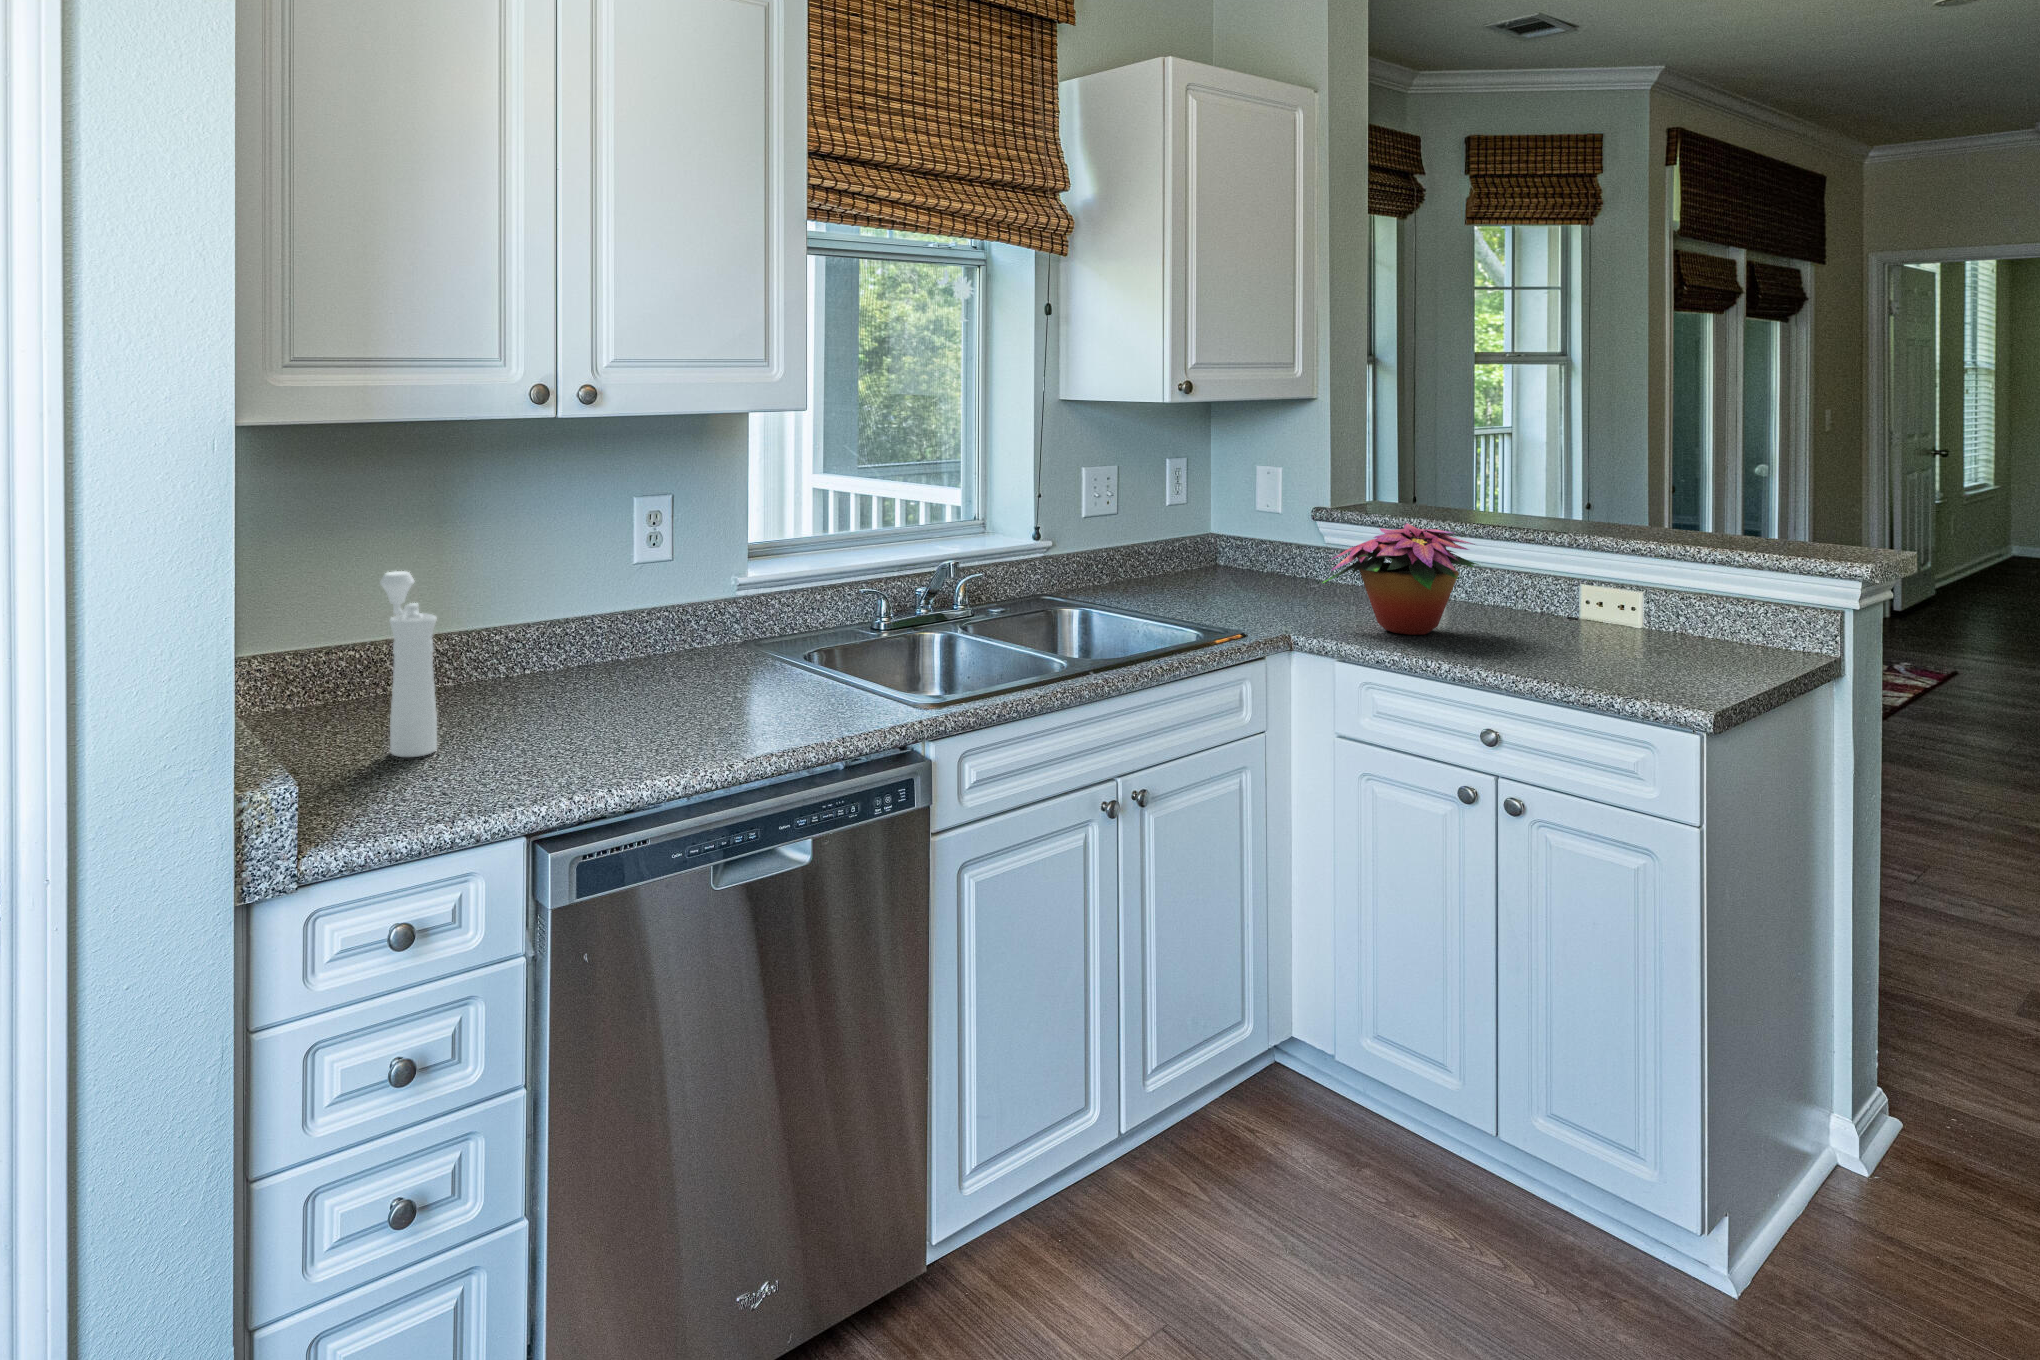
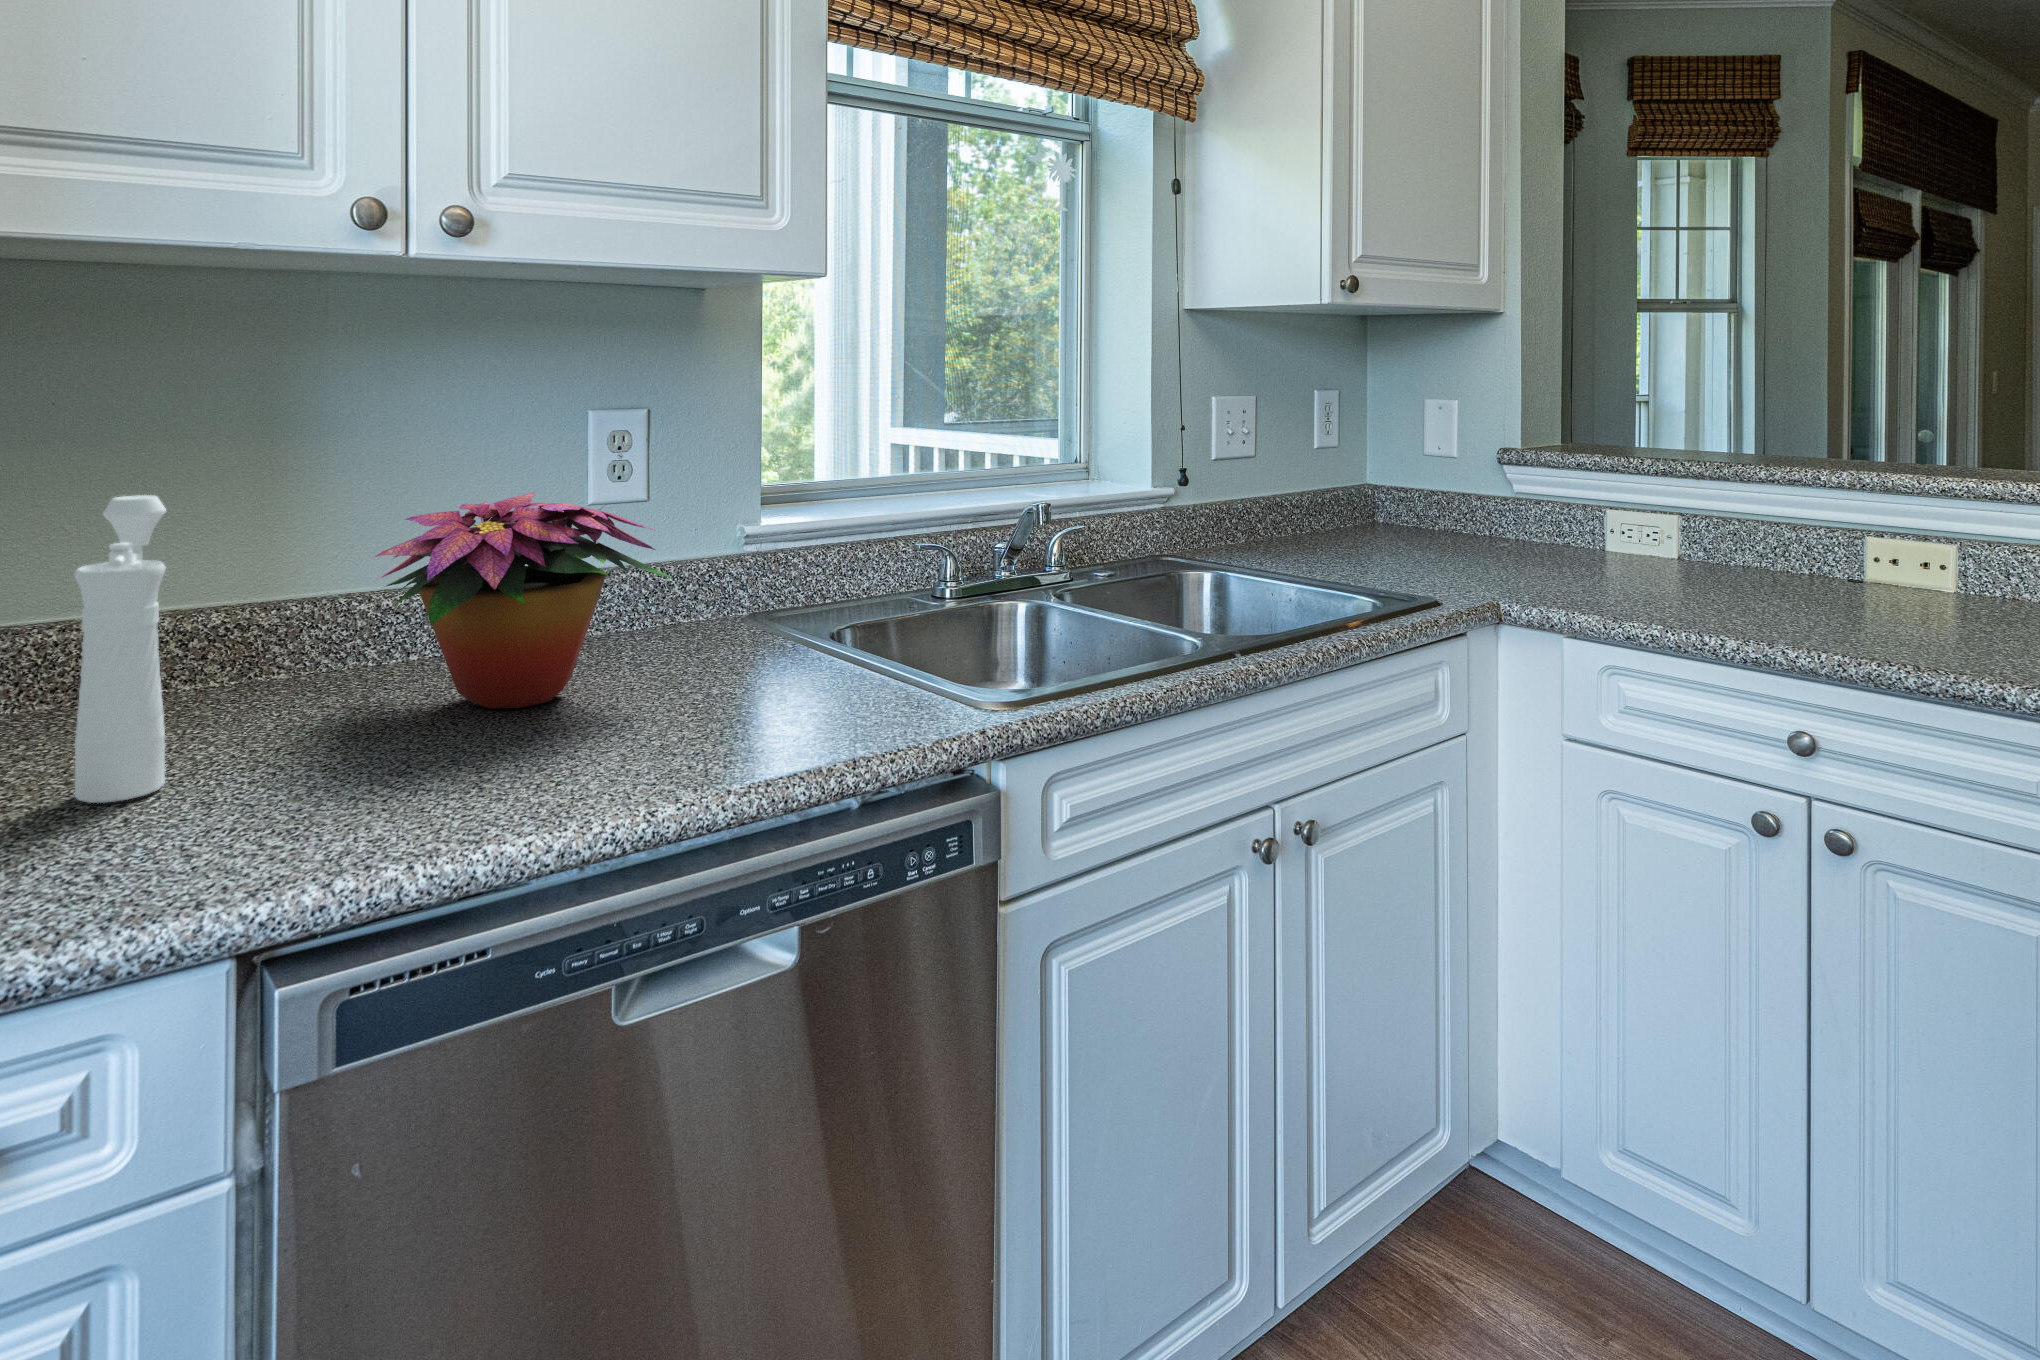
flower arrangement: present [1323,523,1479,635] -> present [375,492,670,709]

